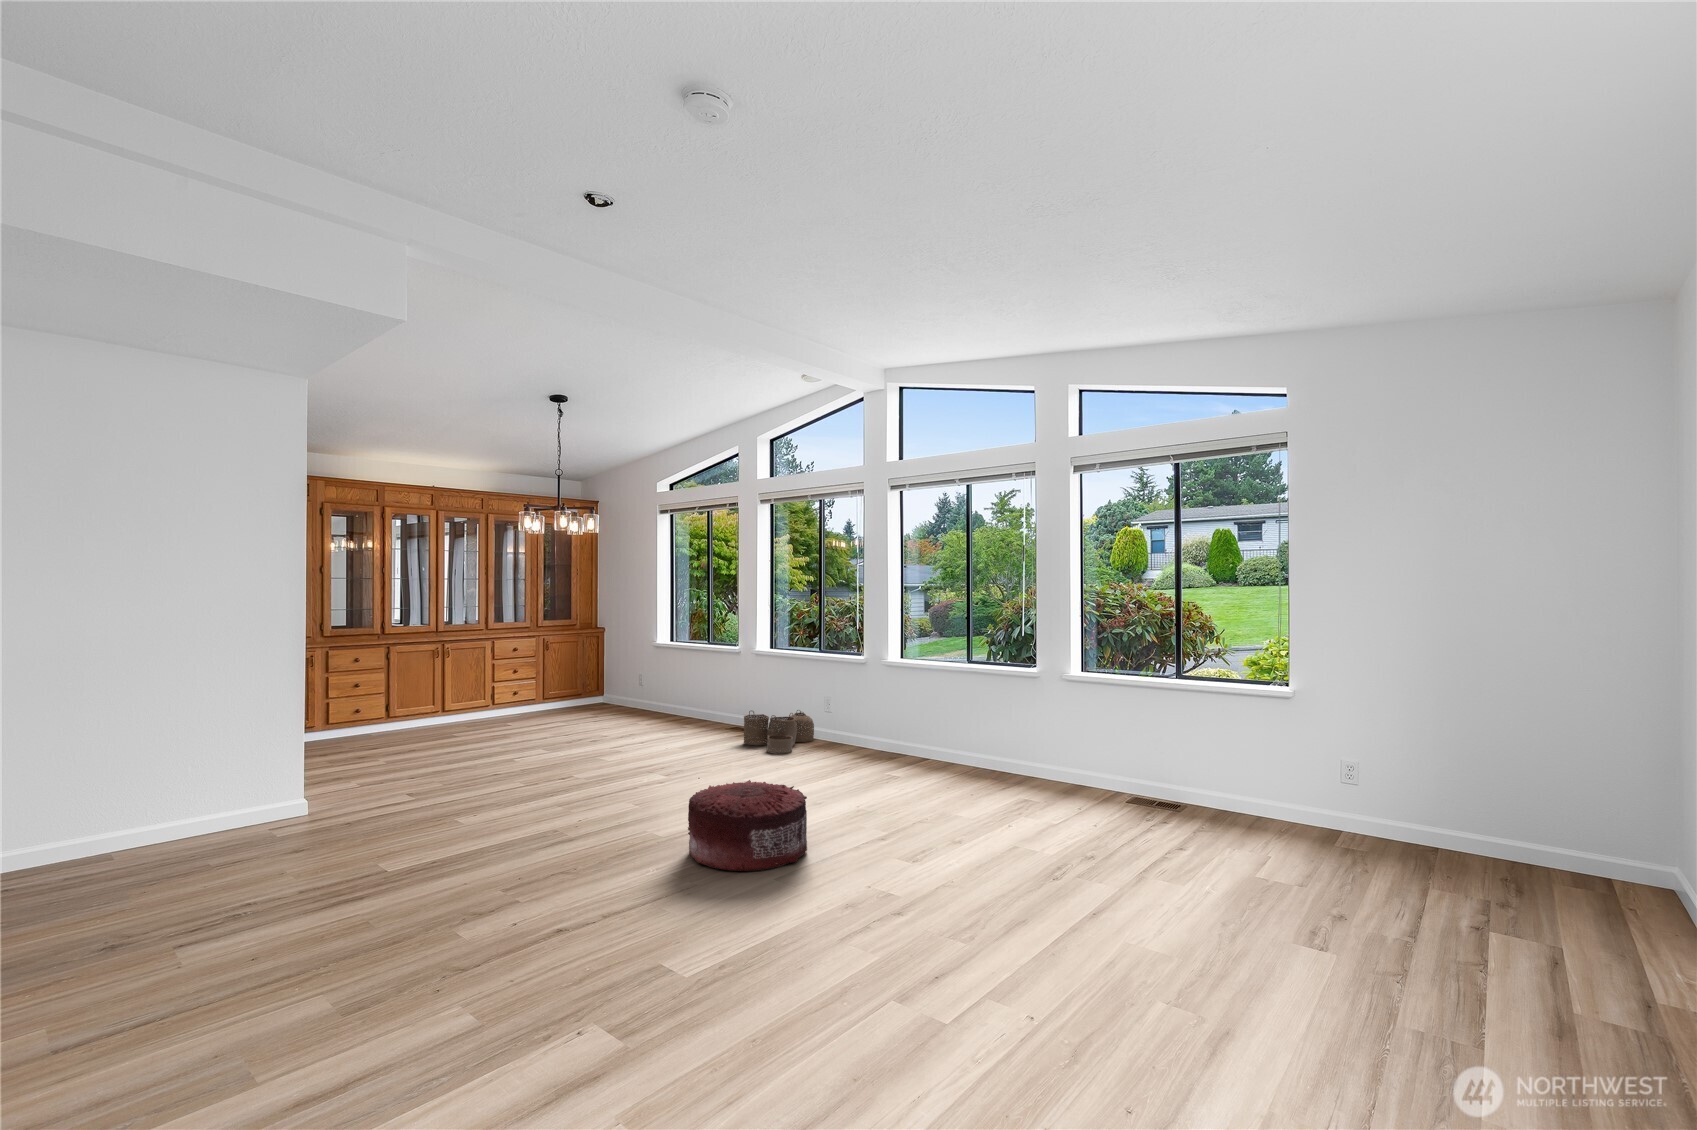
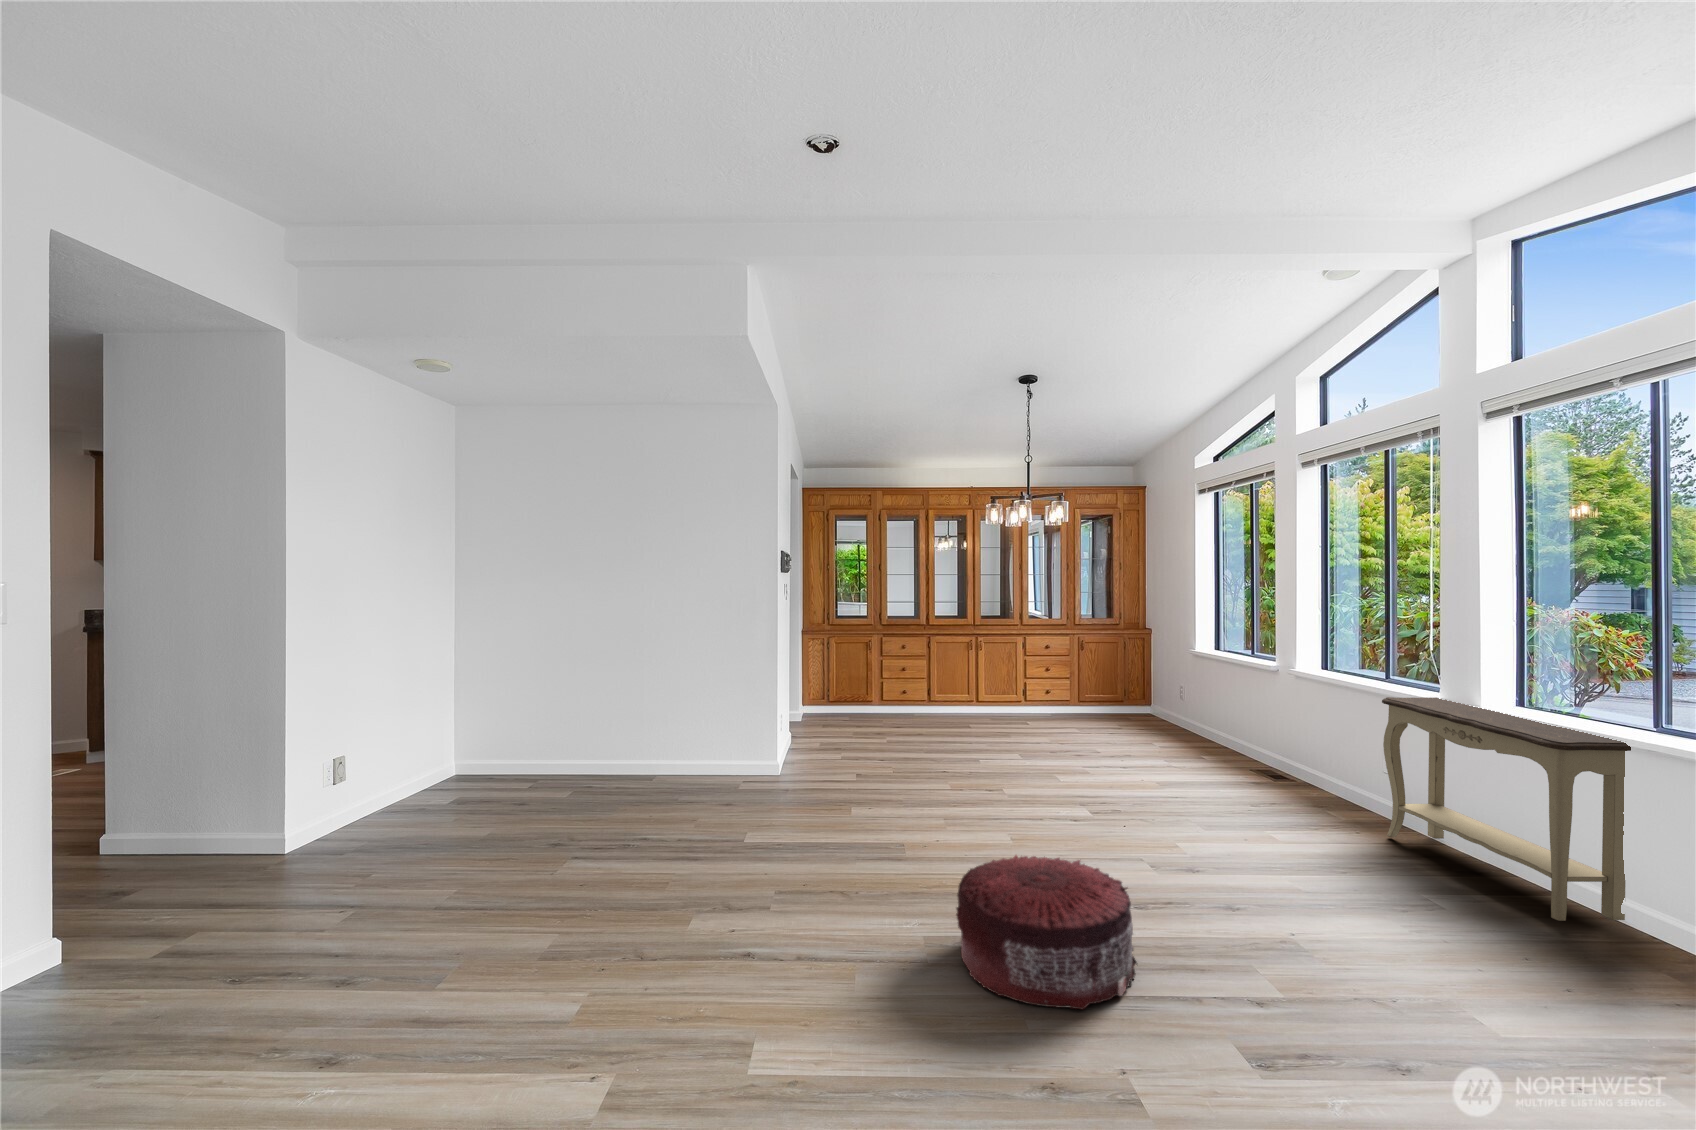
console table: none [840,659,969,772] -> present [1382,697,1631,921]
woven basket: present [744,710,814,754] -> none [1246,751,1366,821]

